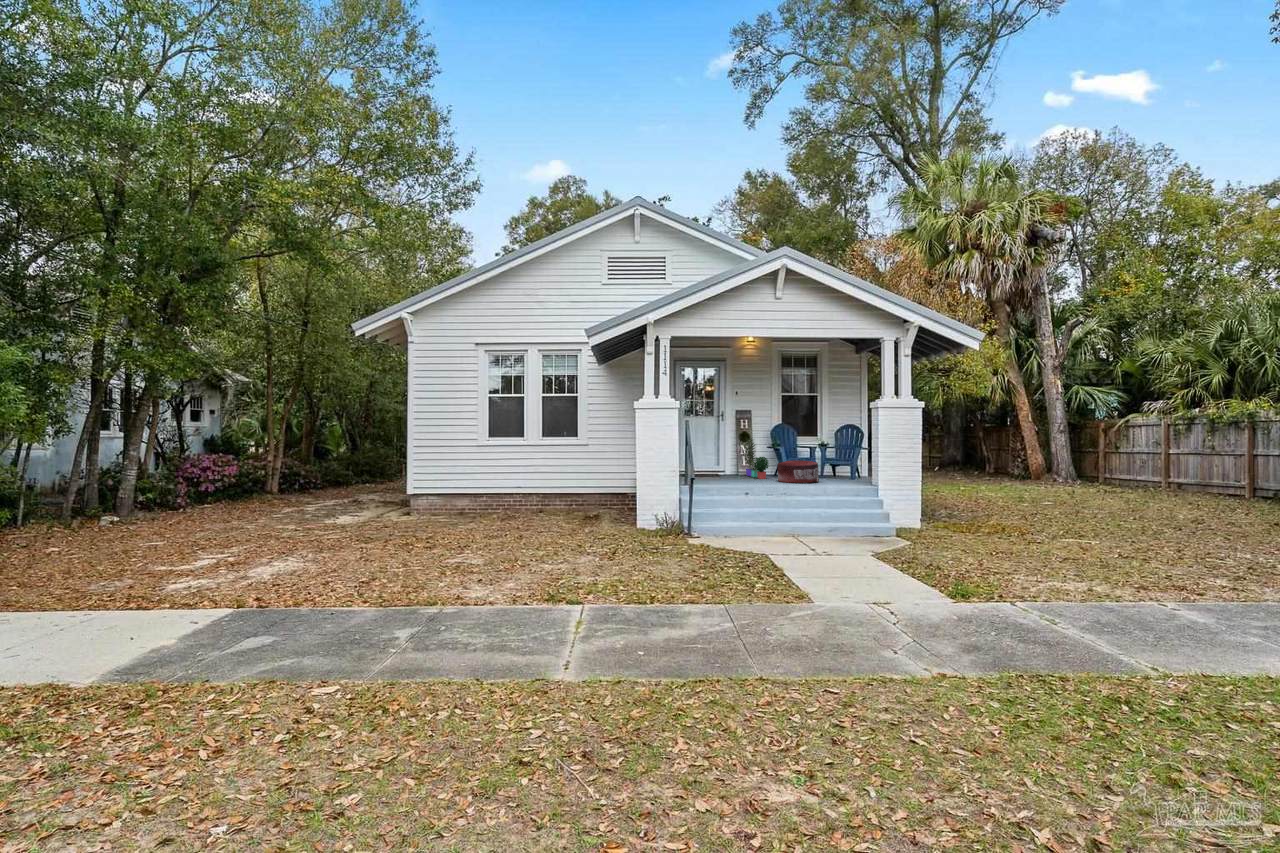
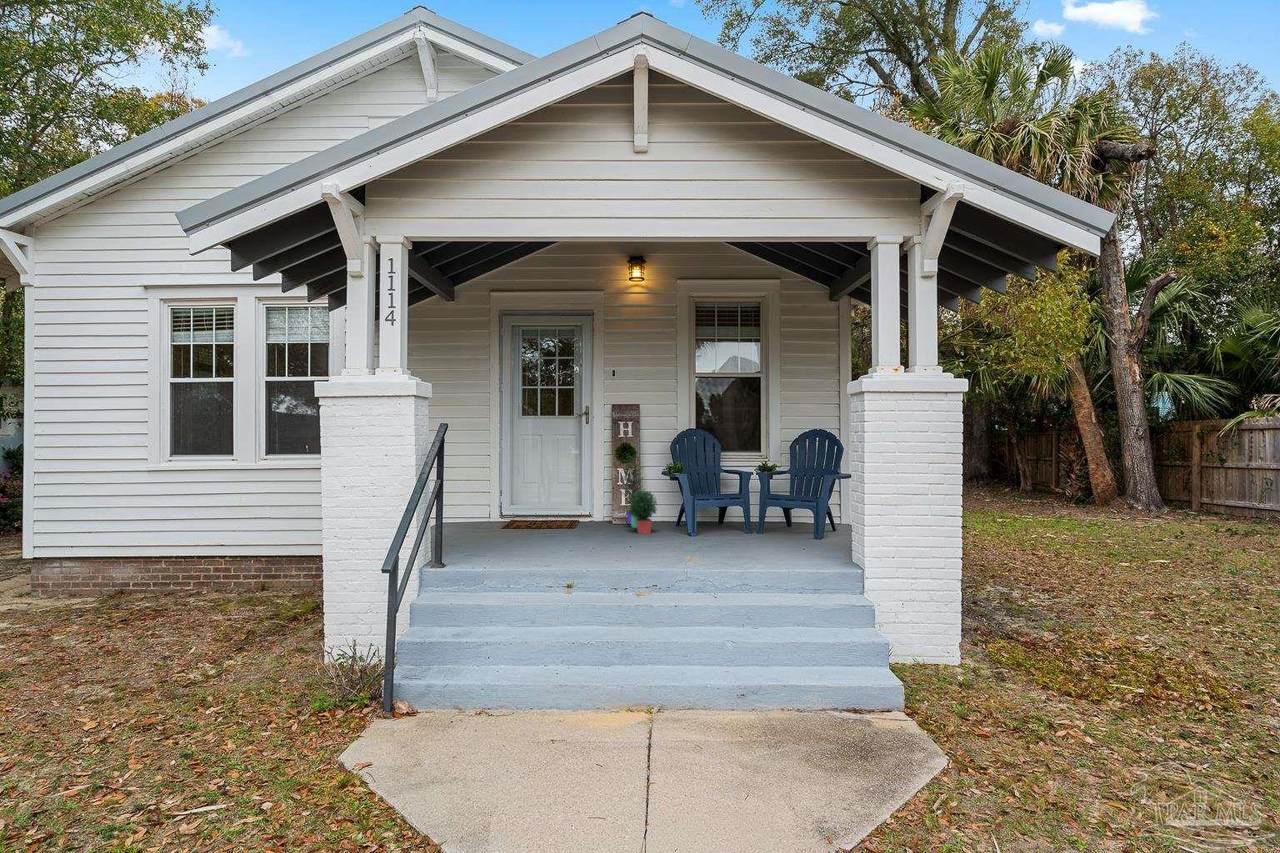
pouf: present [777,460,819,483] -> none [664,501,745,549]

